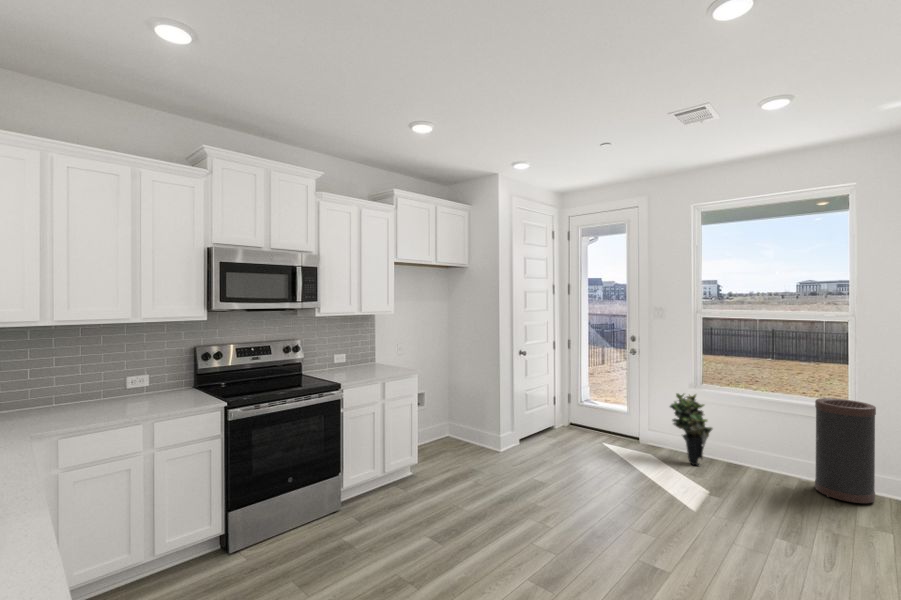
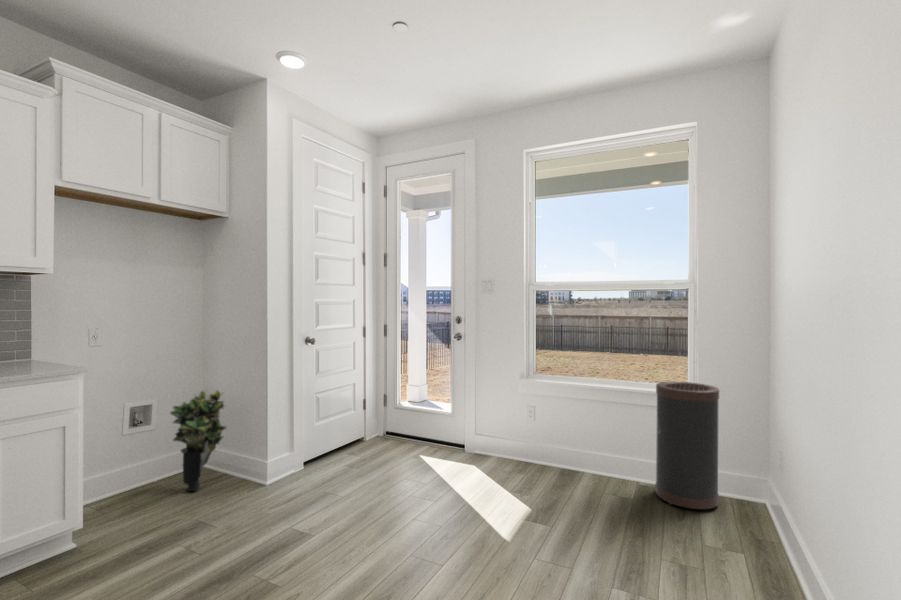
potted plant: present [670,393,712,465] -> present [170,391,226,491]

